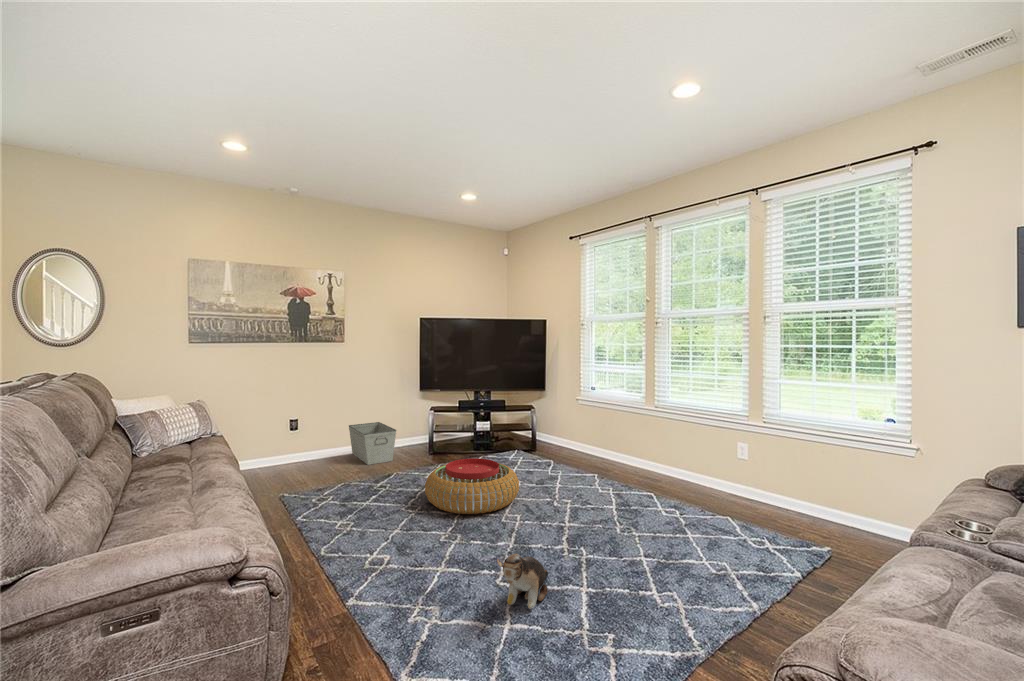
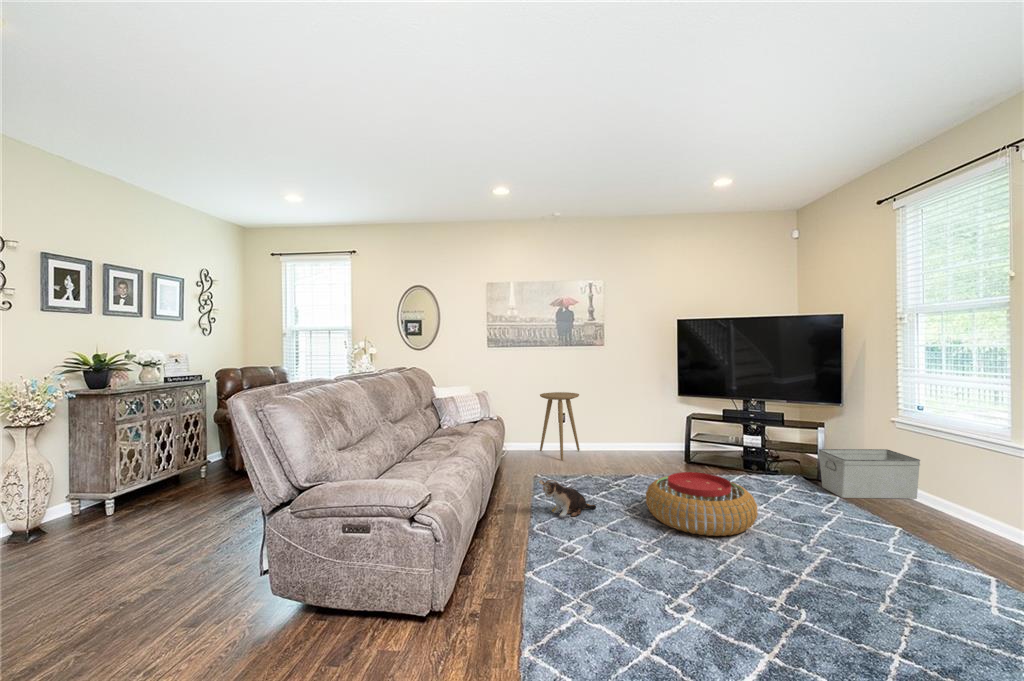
side table: none [266,395,321,473] -> present [540,392,580,460]
storage bin: present [349,422,396,465] -> present [819,449,920,499]
plush toy: present [497,553,548,609] -> present [539,480,596,517]

